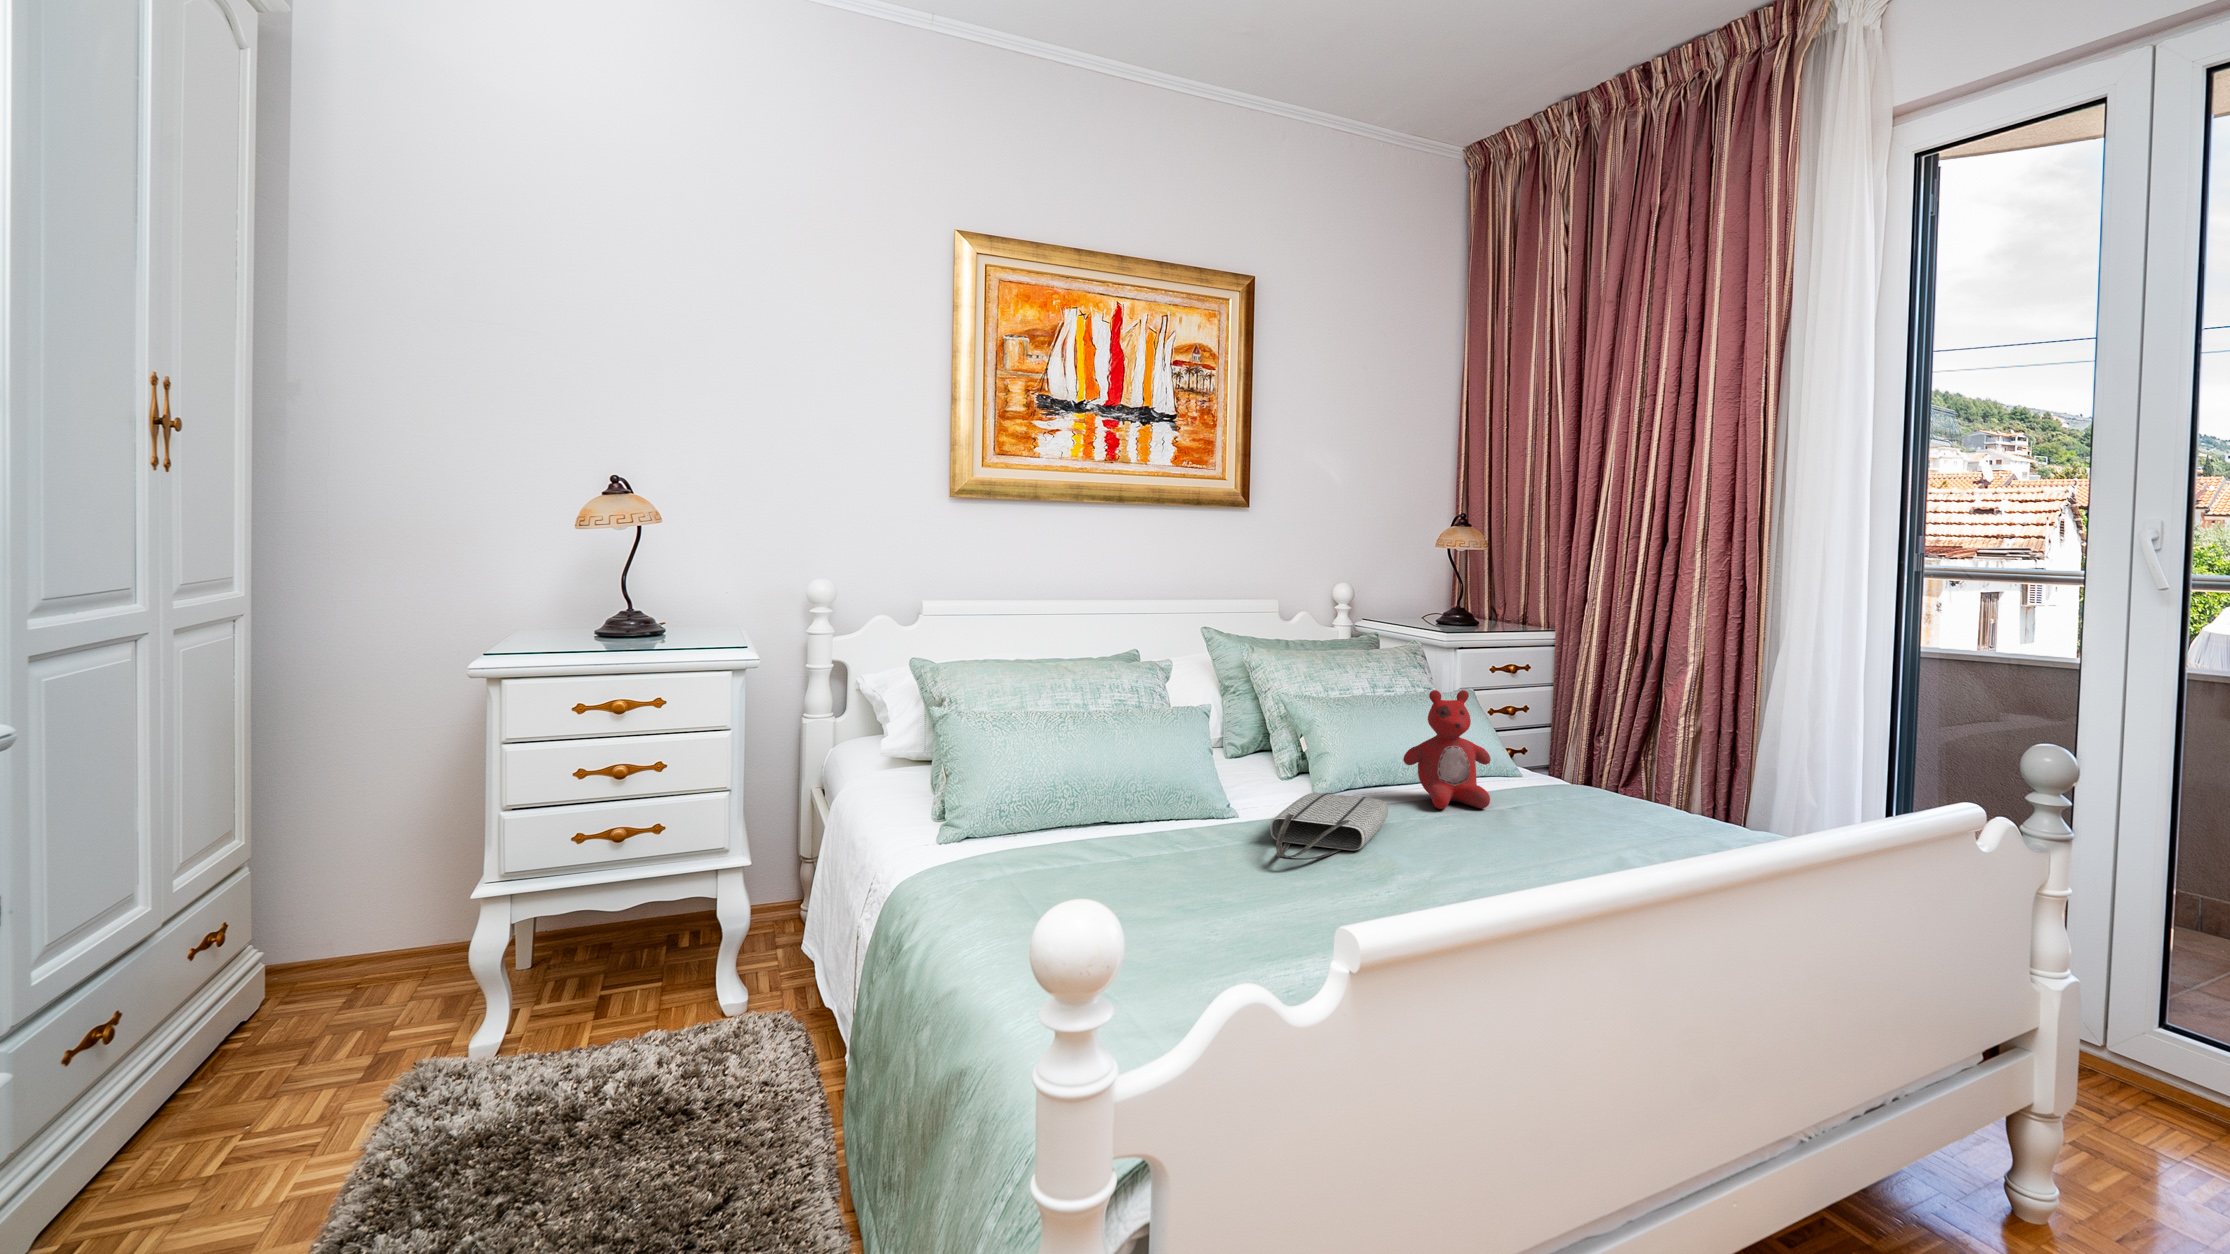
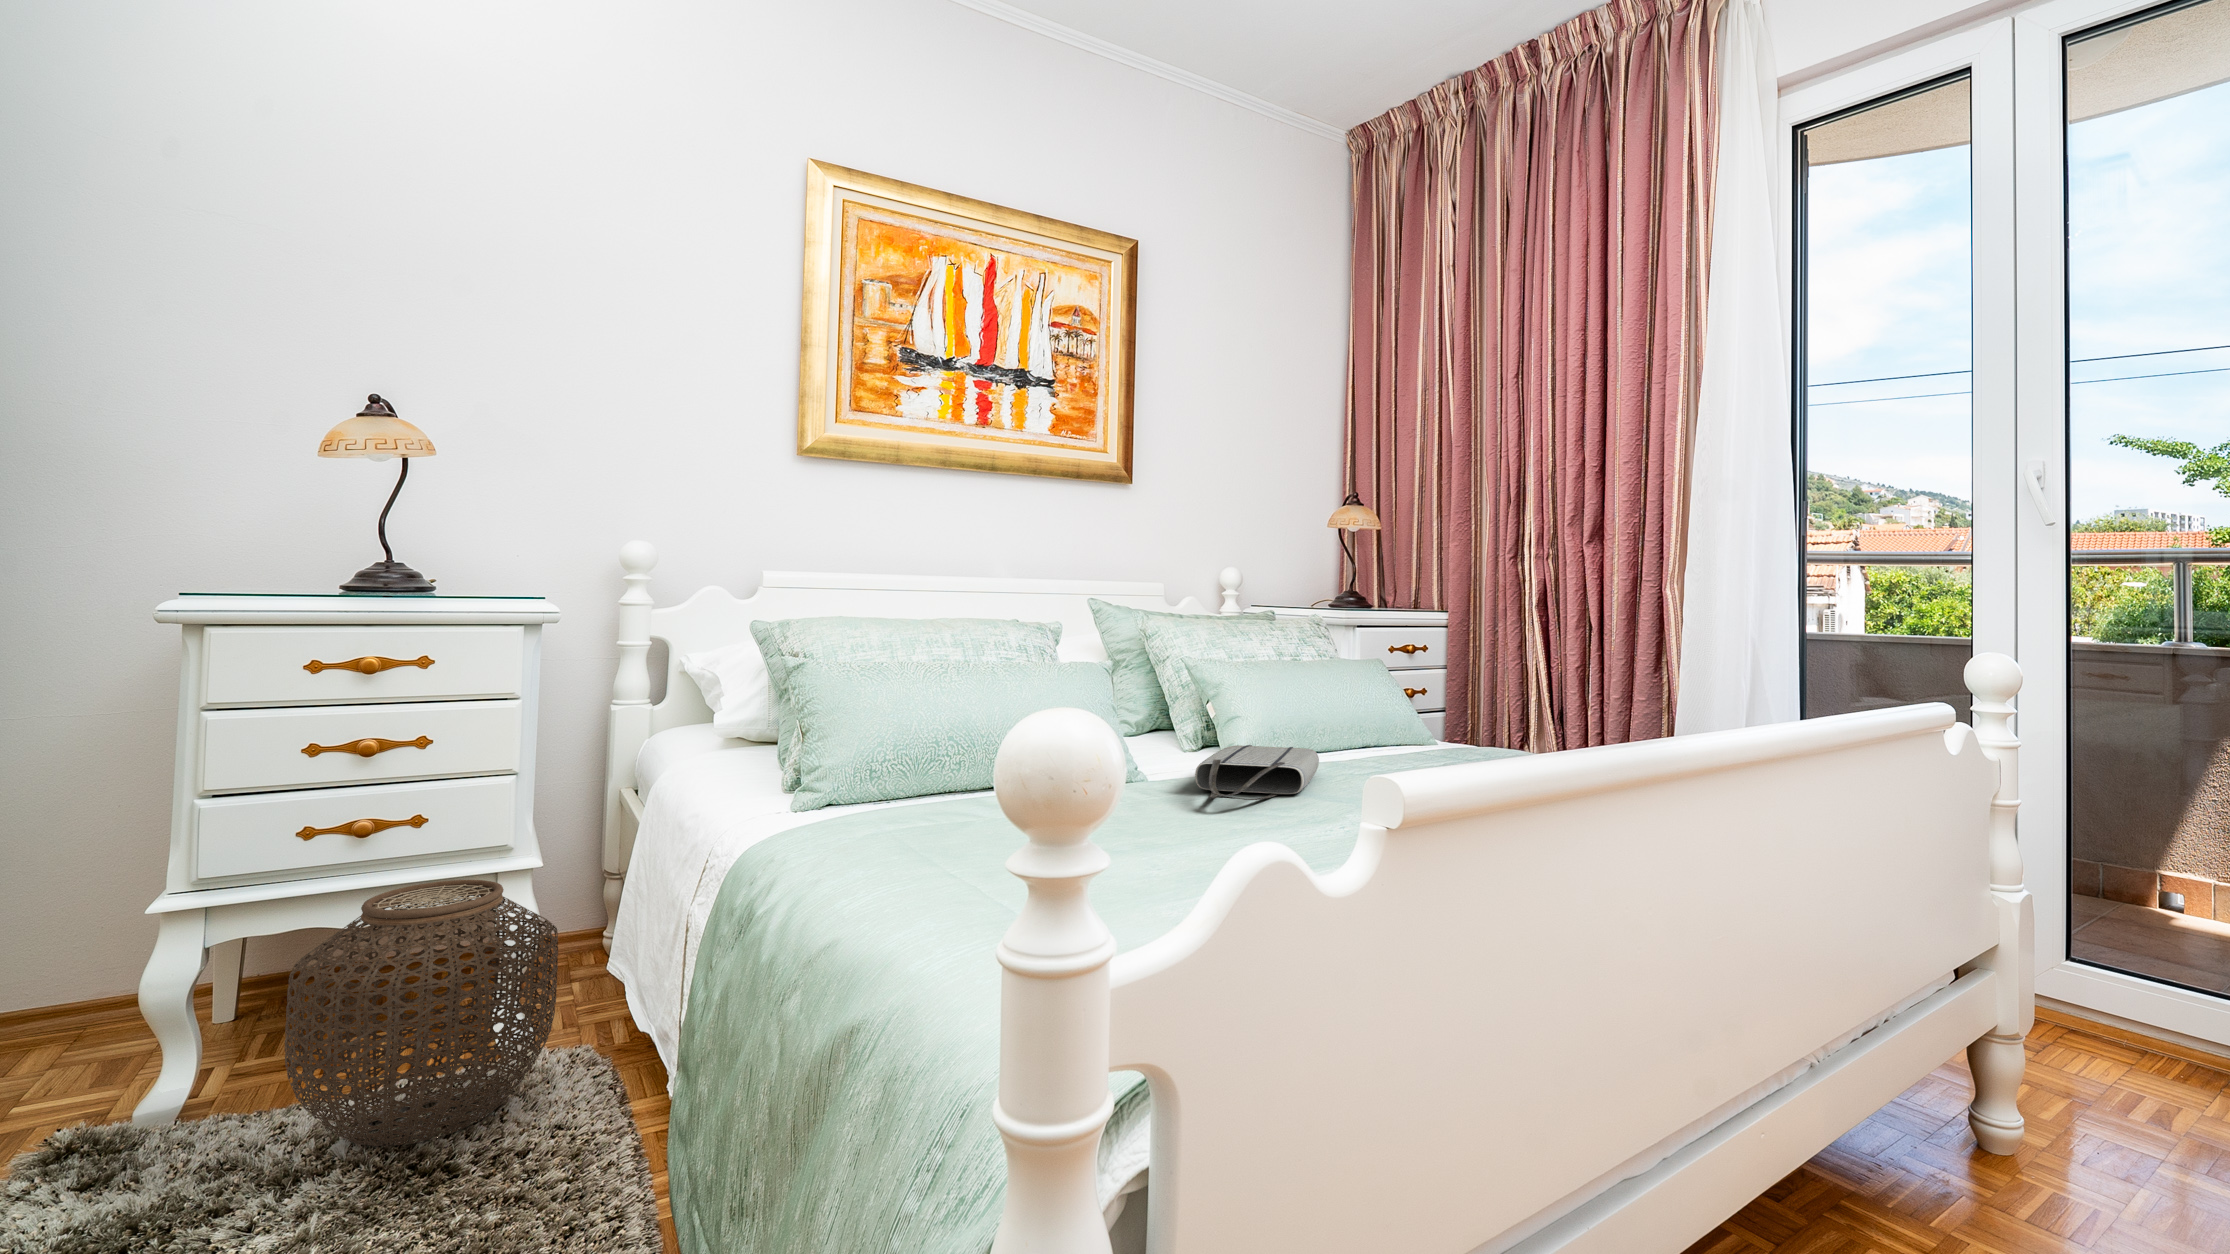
stuffed bear: present [1403,690,1491,809] -> none [1325,637,1421,762]
woven basket: none [571,883,762,1089] -> present [285,880,558,1146]

